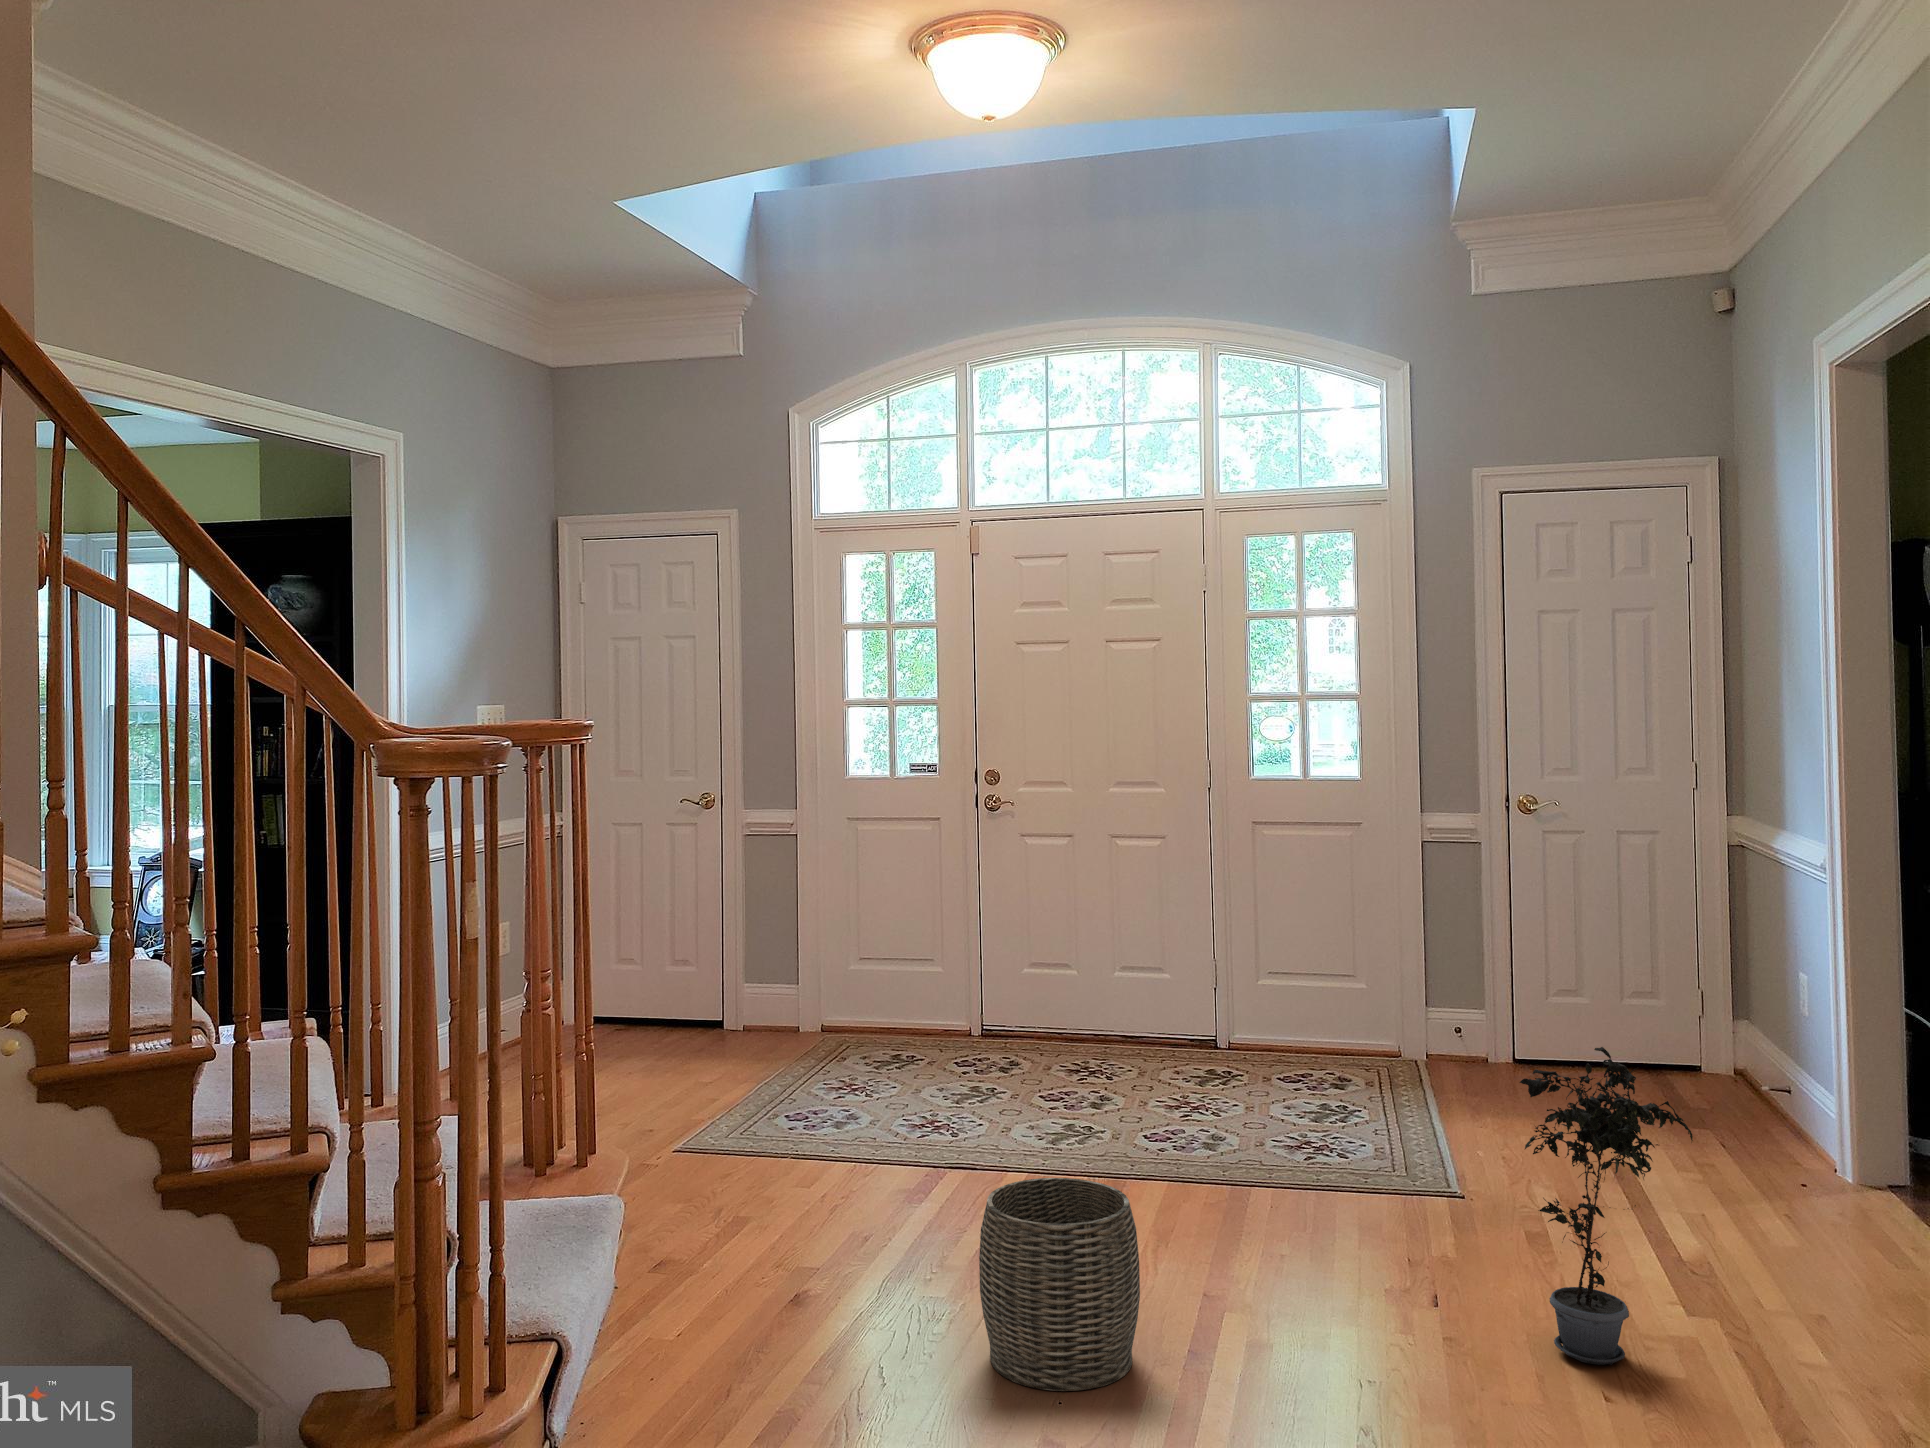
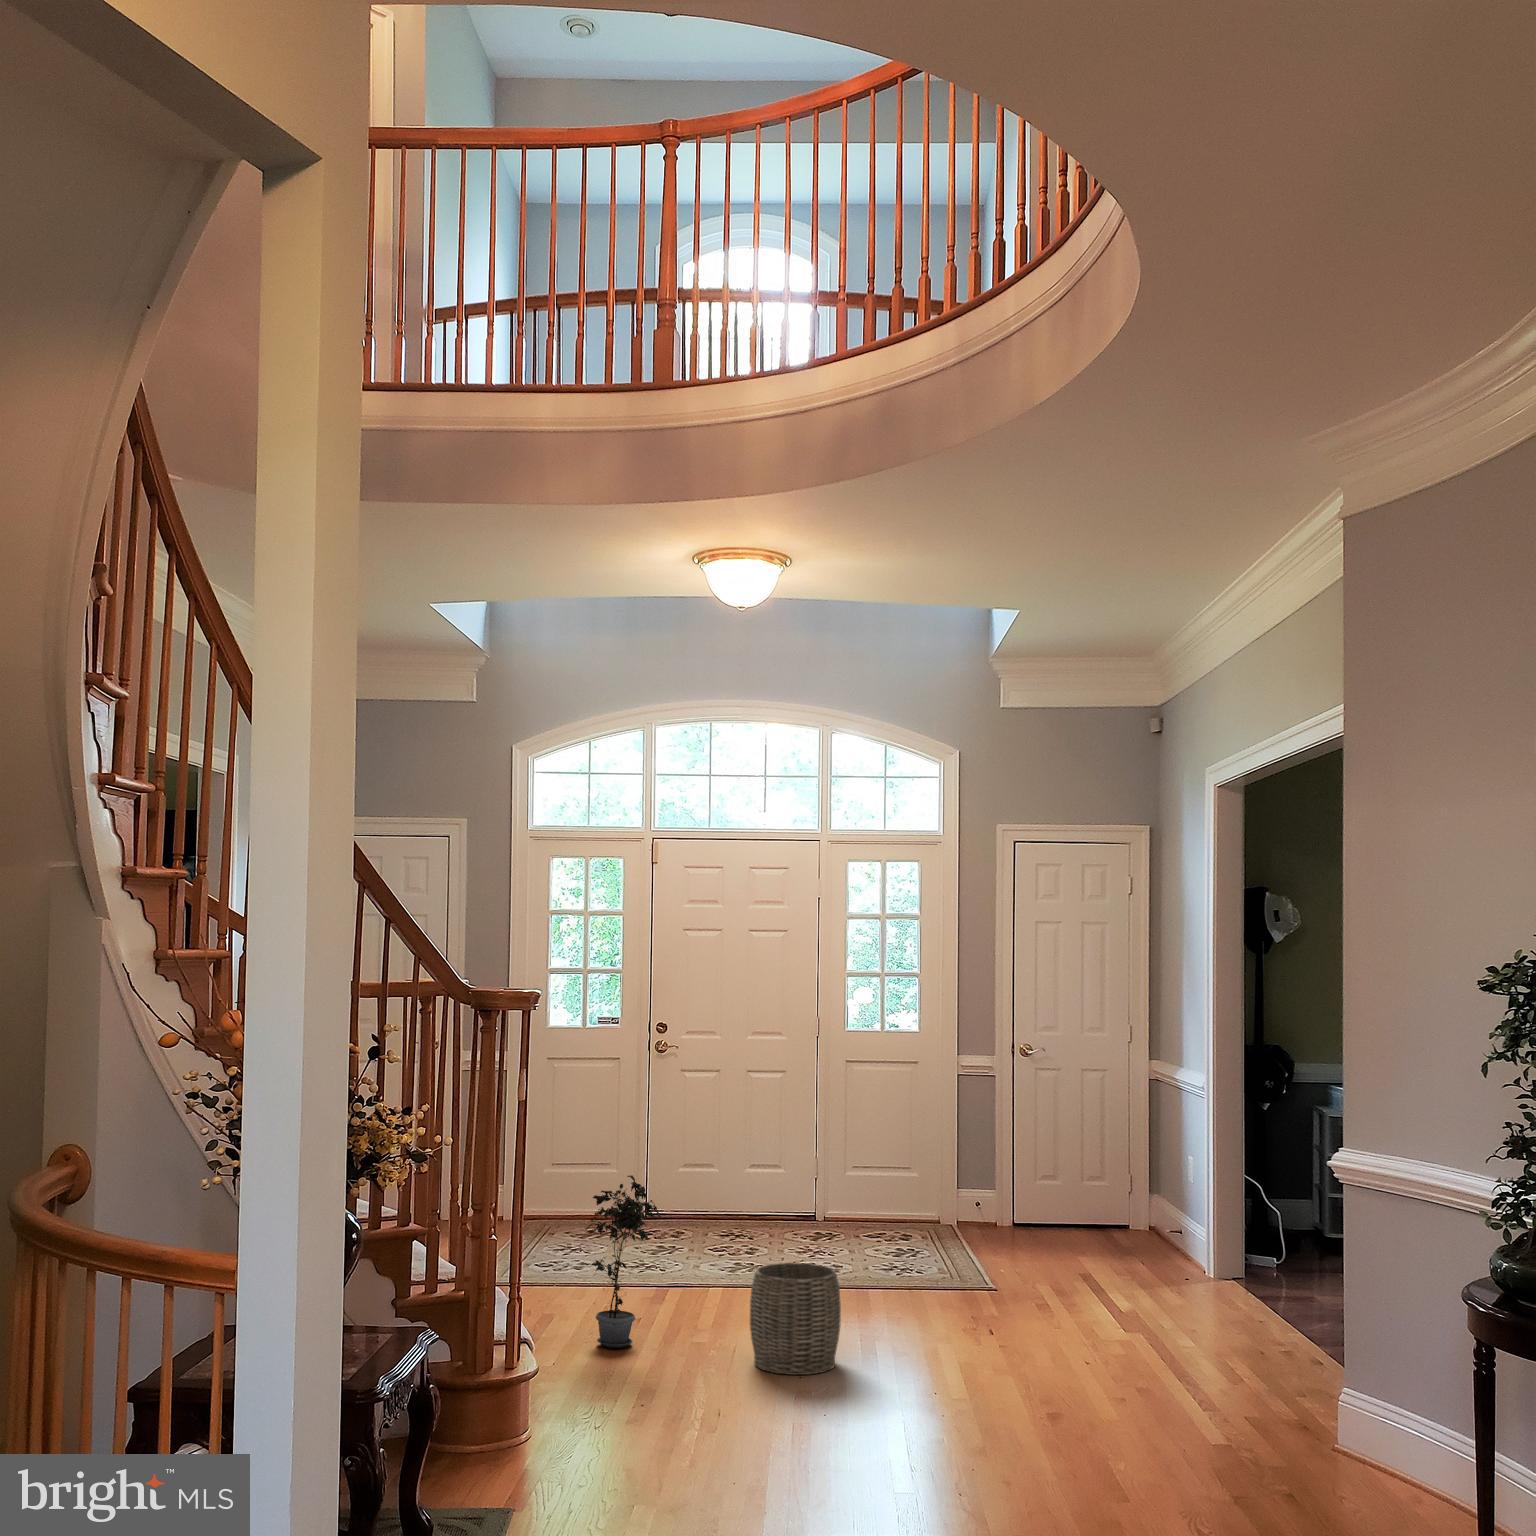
potted plant: present [1520,1047,1693,1365] -> present [585,1175,660,1348]

